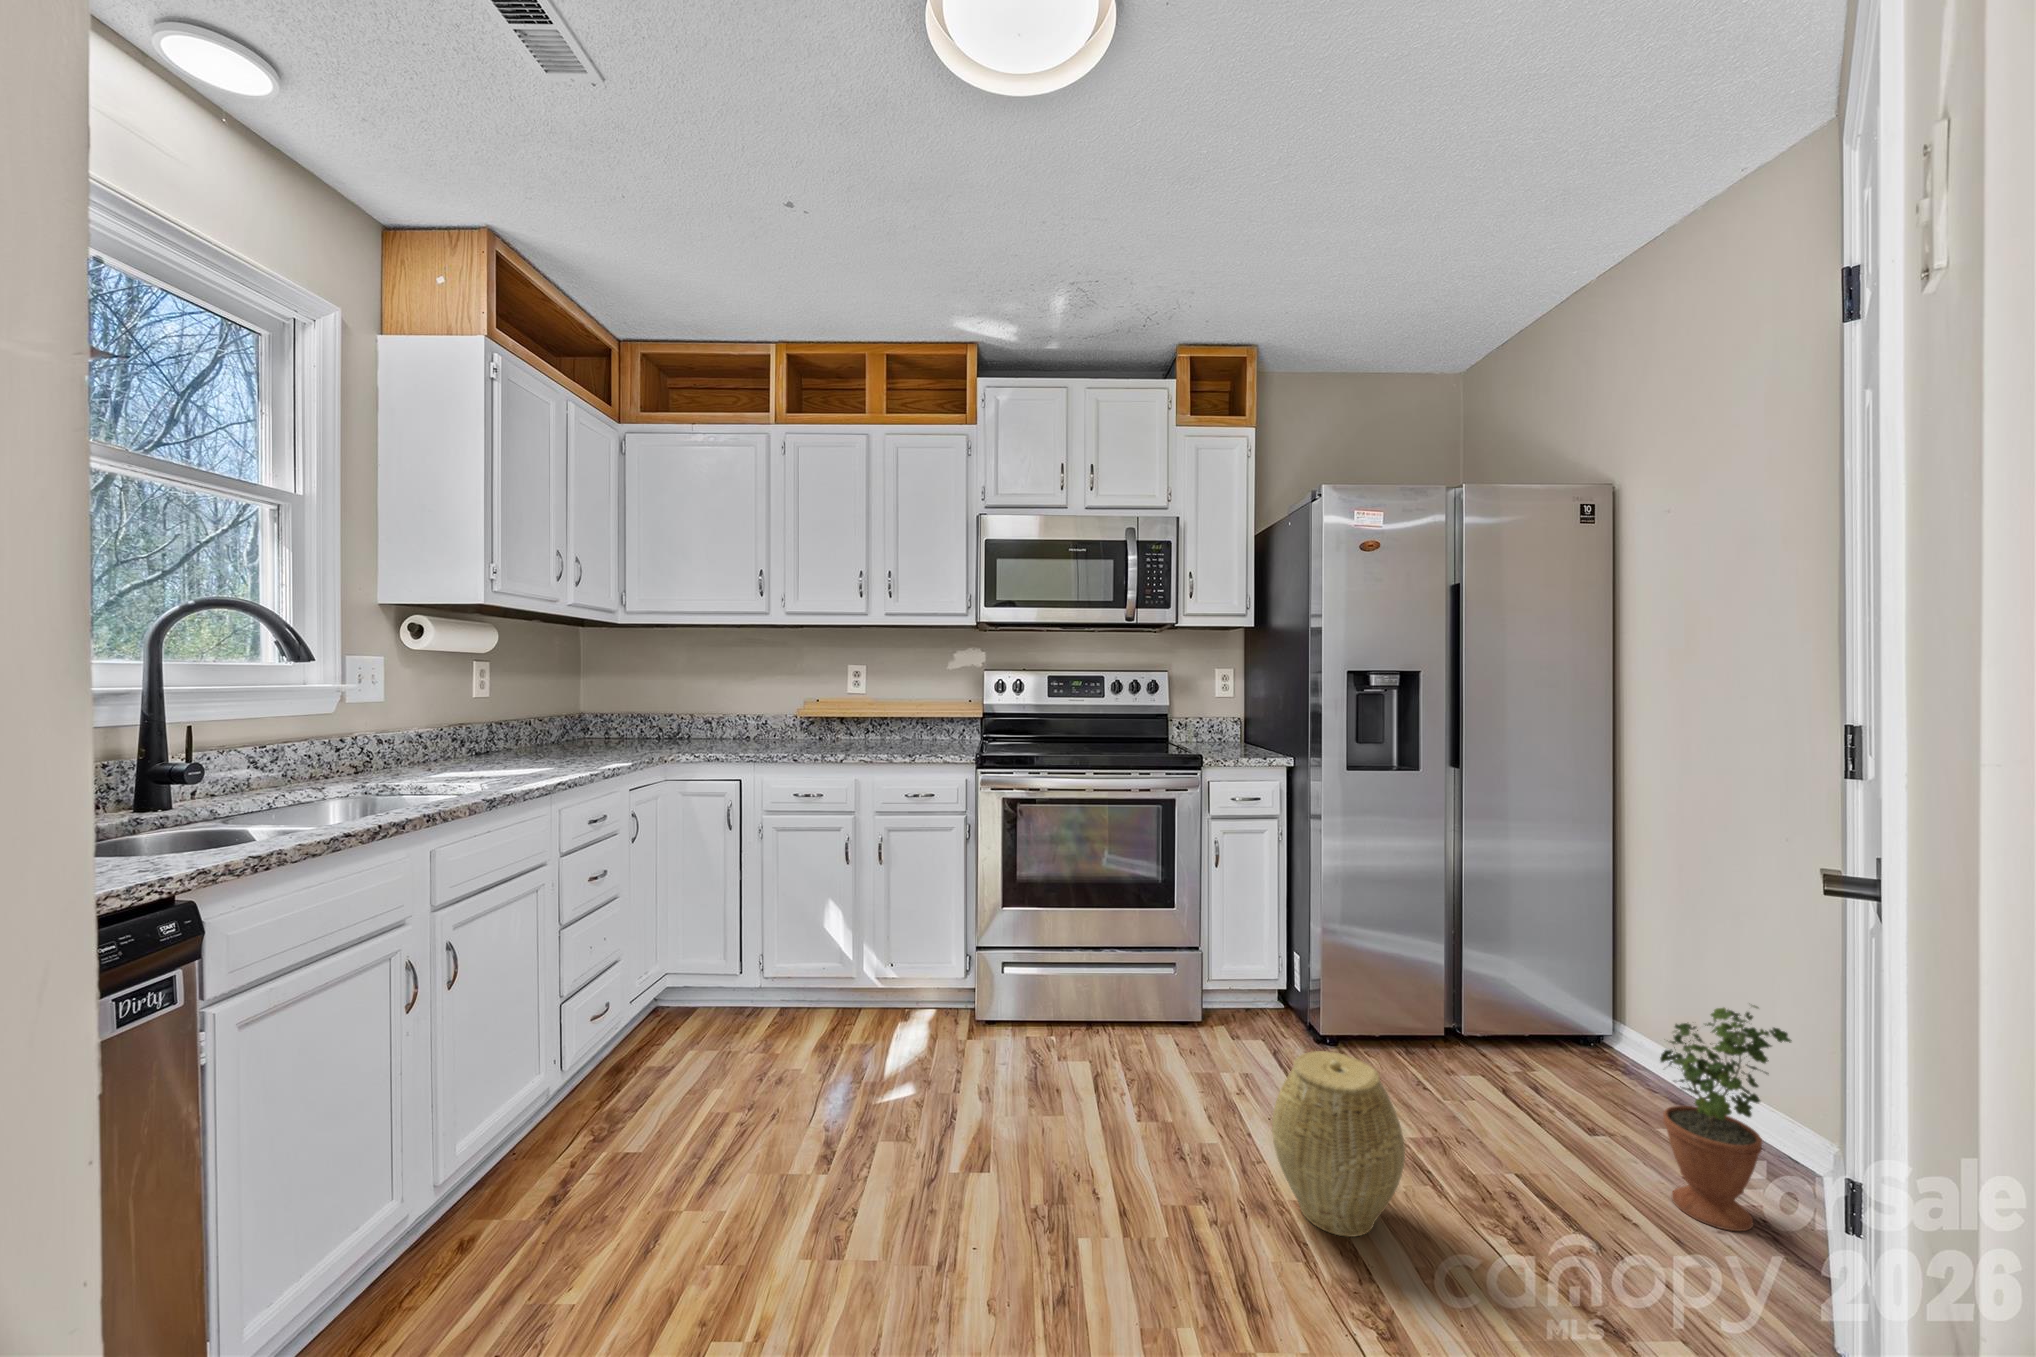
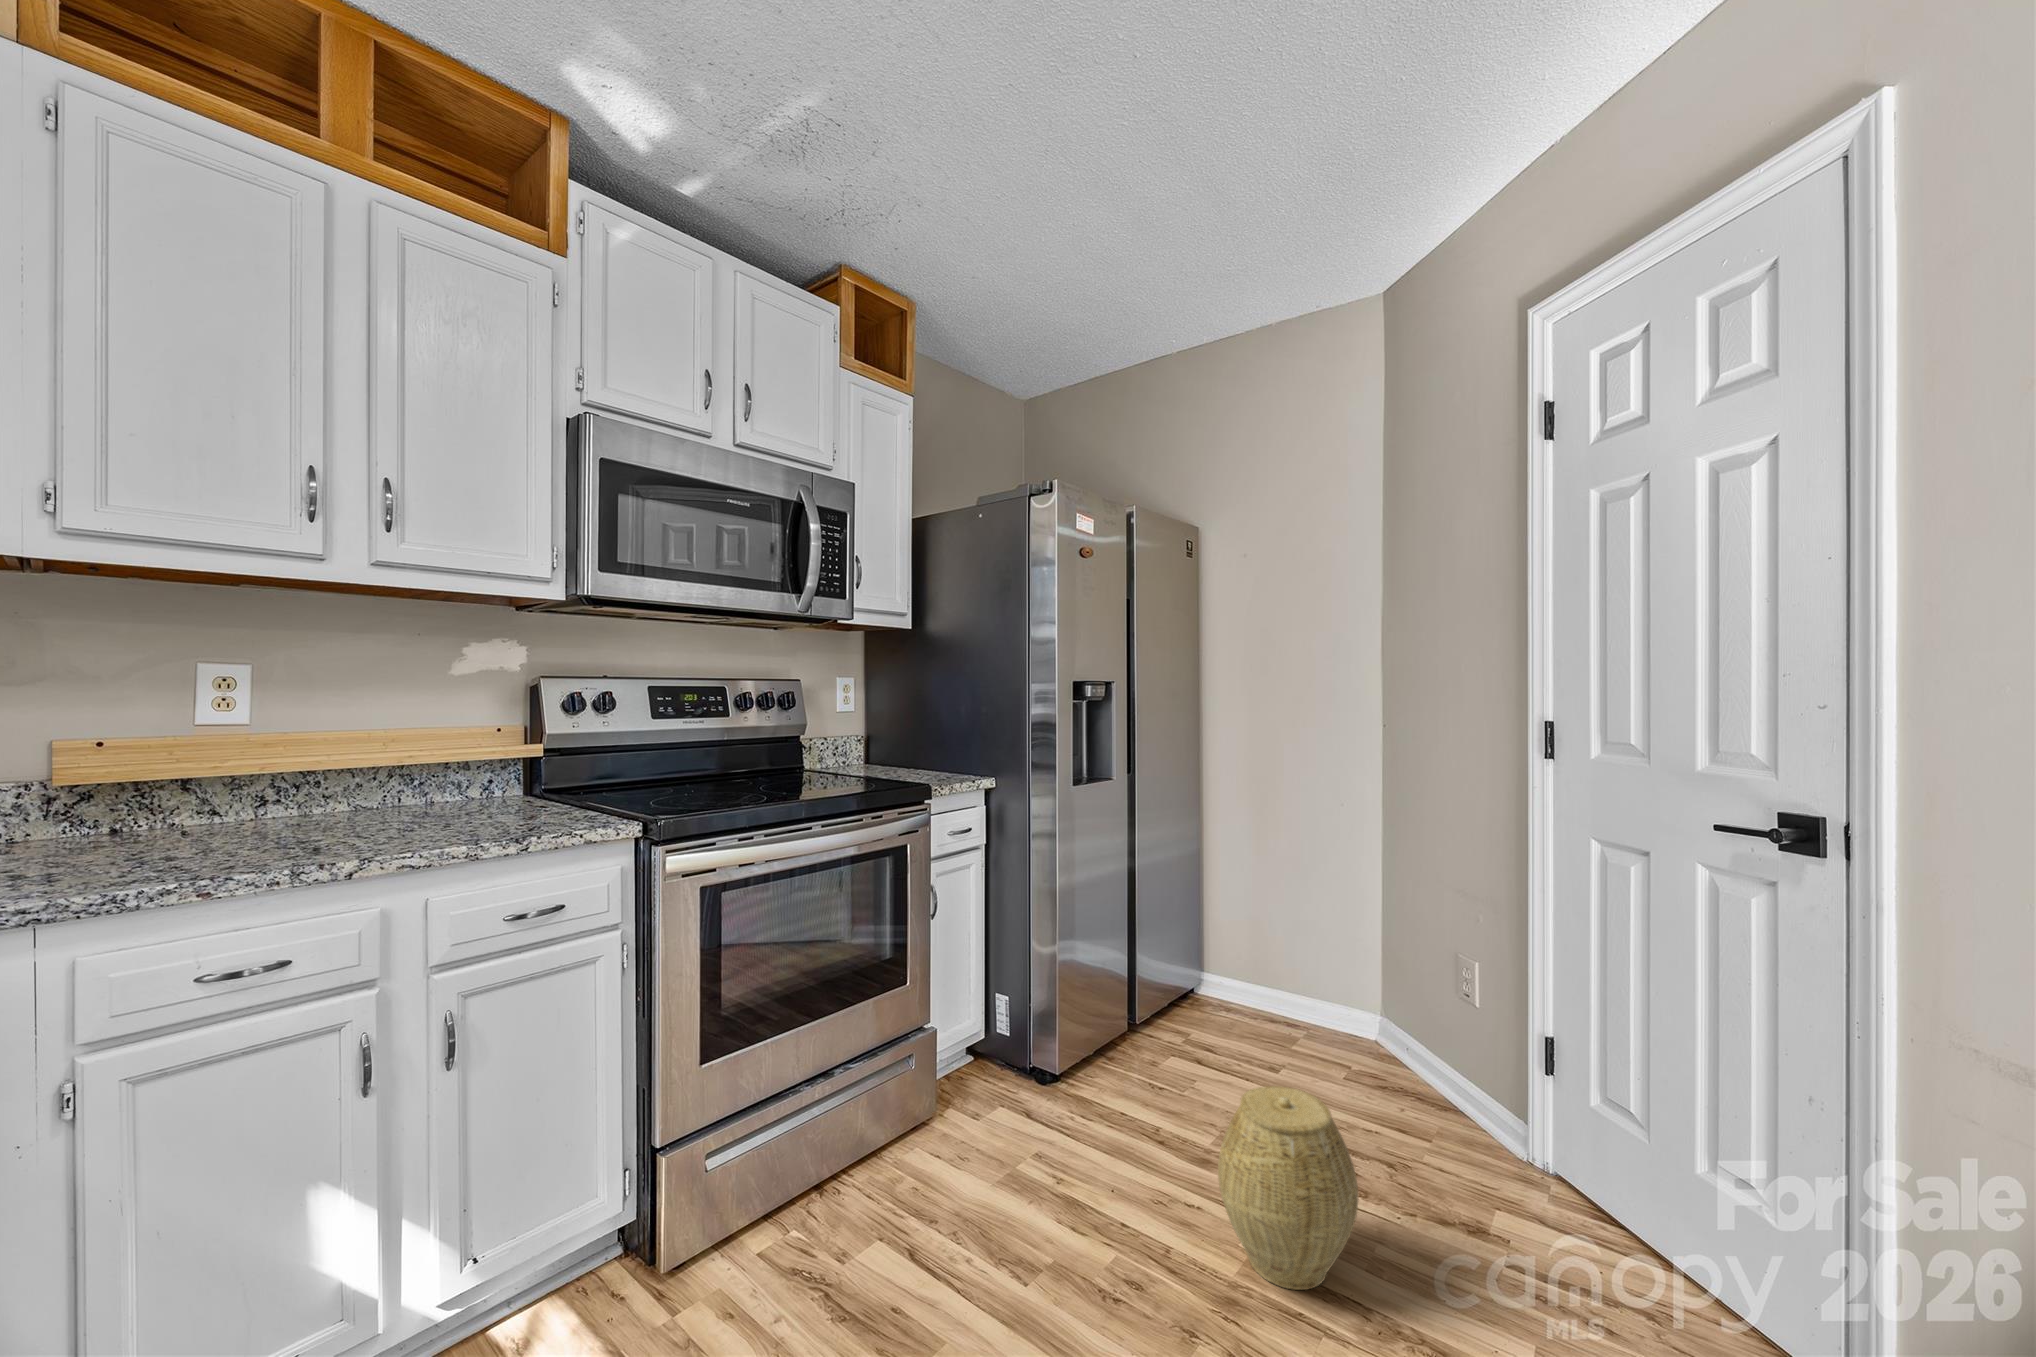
potted plant: present [1660,1005,1792,1231] -> none [1344,928,1431,1109]

